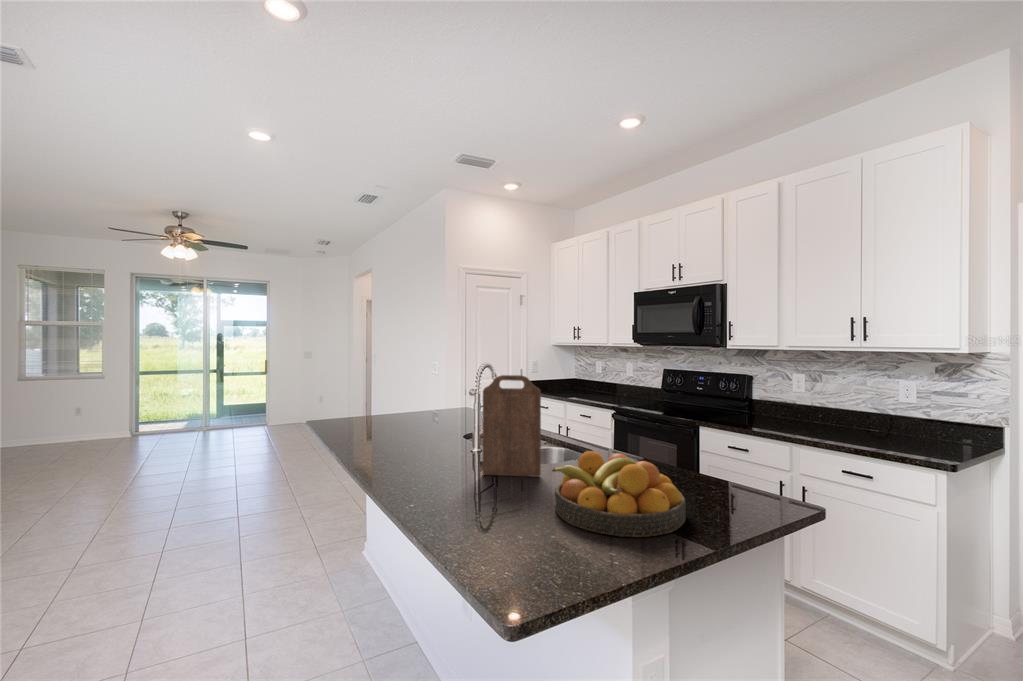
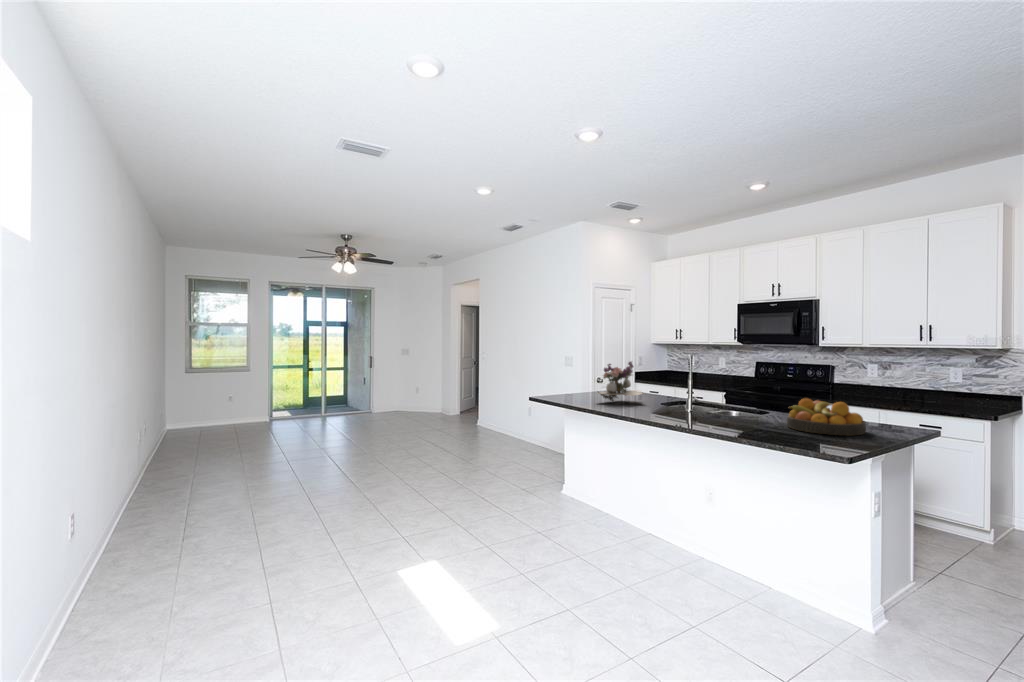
flower arrangement: none [360,371,441,435] -> present [597,362,644,401]
cutting board: present [483,375,541,476] -> none [720,360,756,419]

